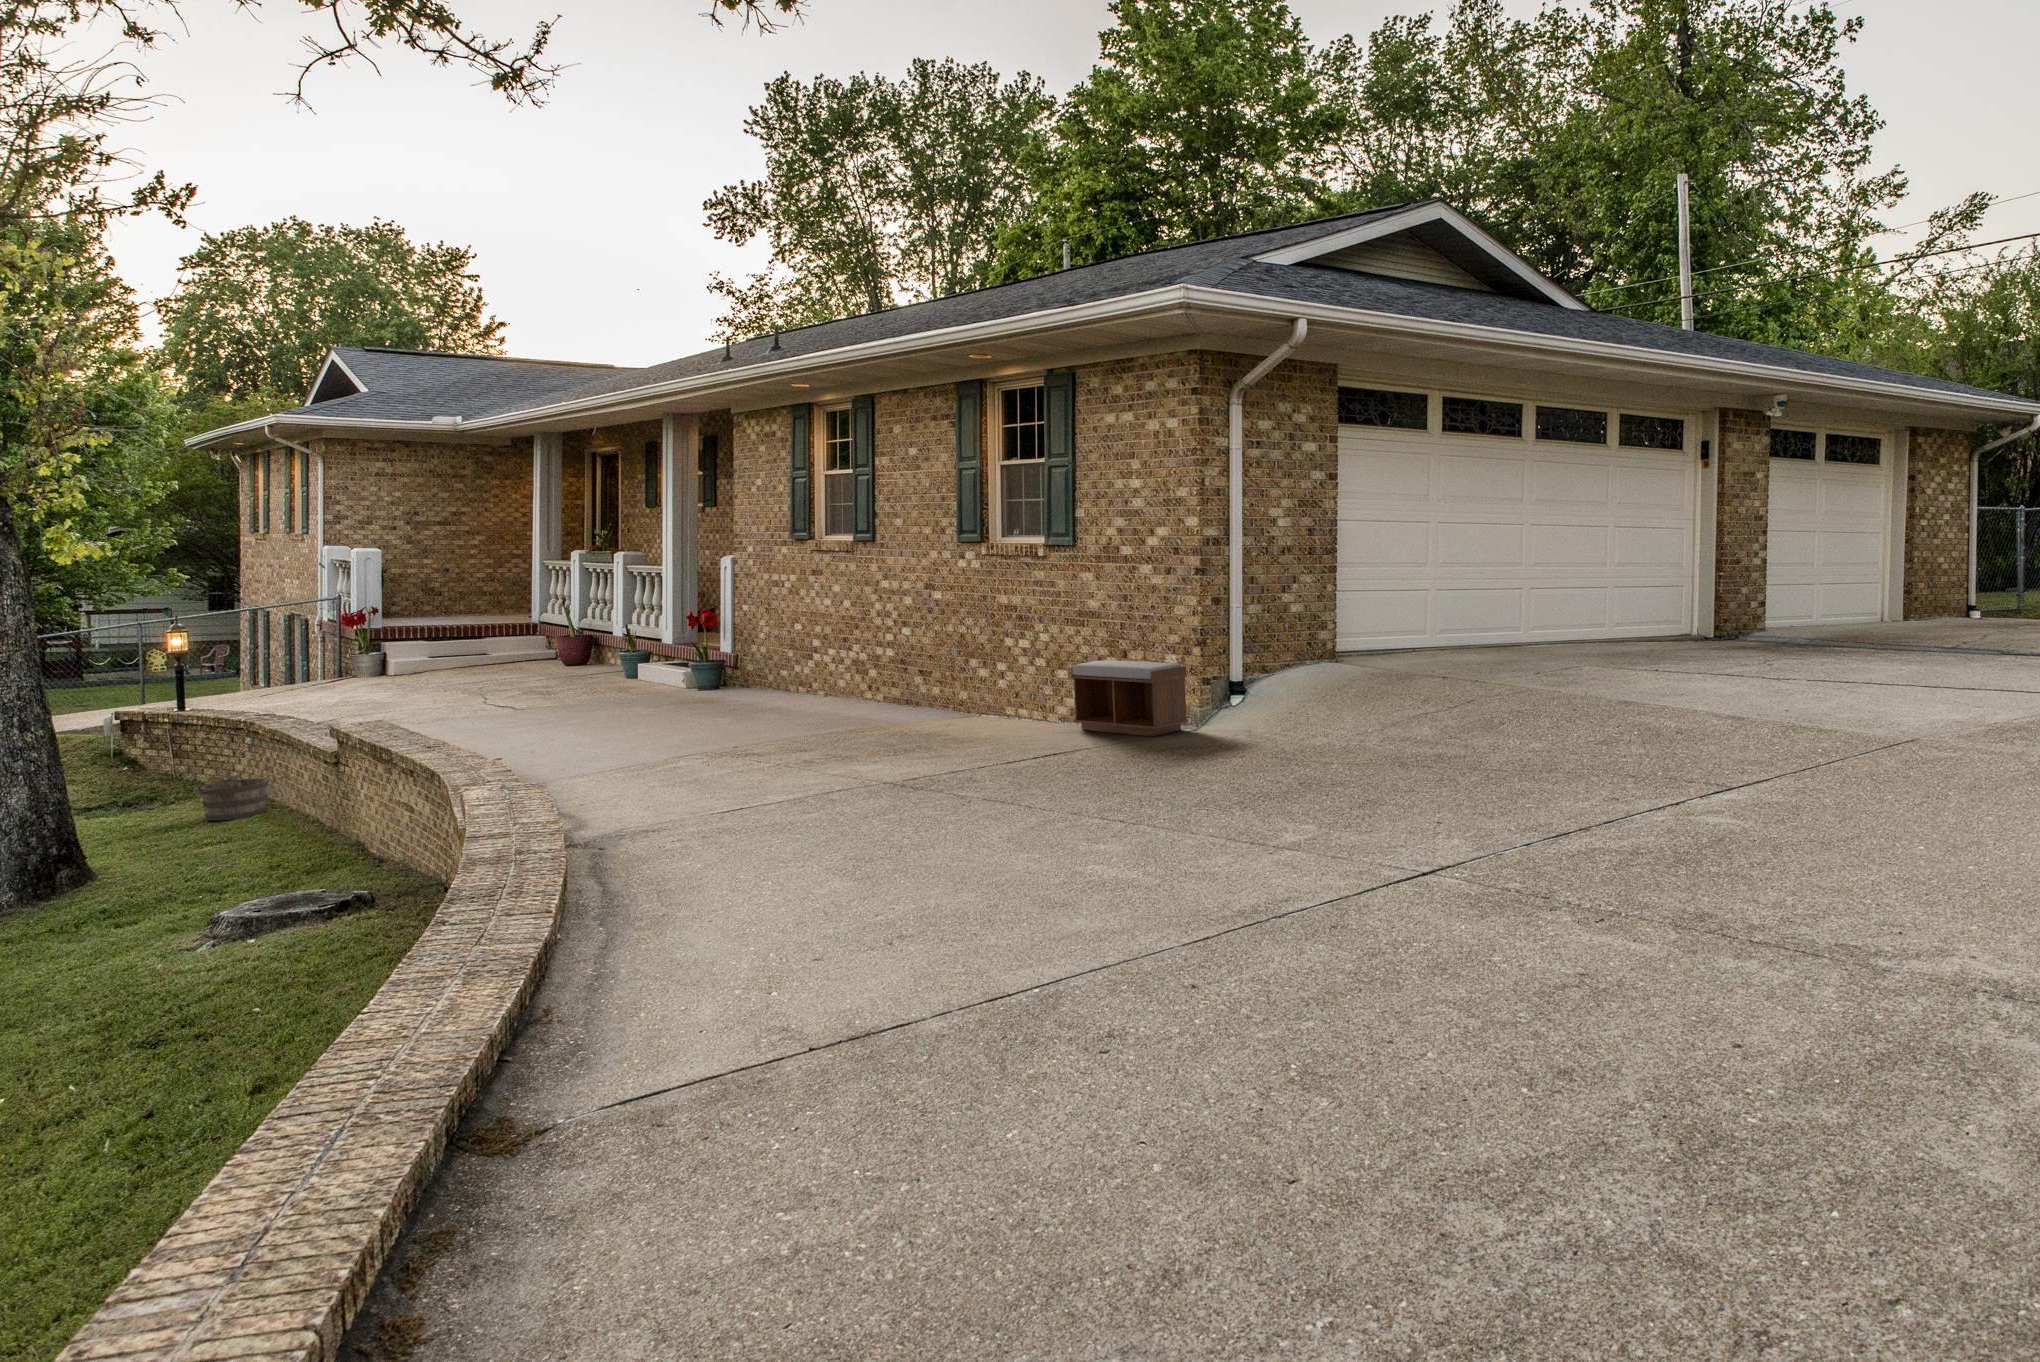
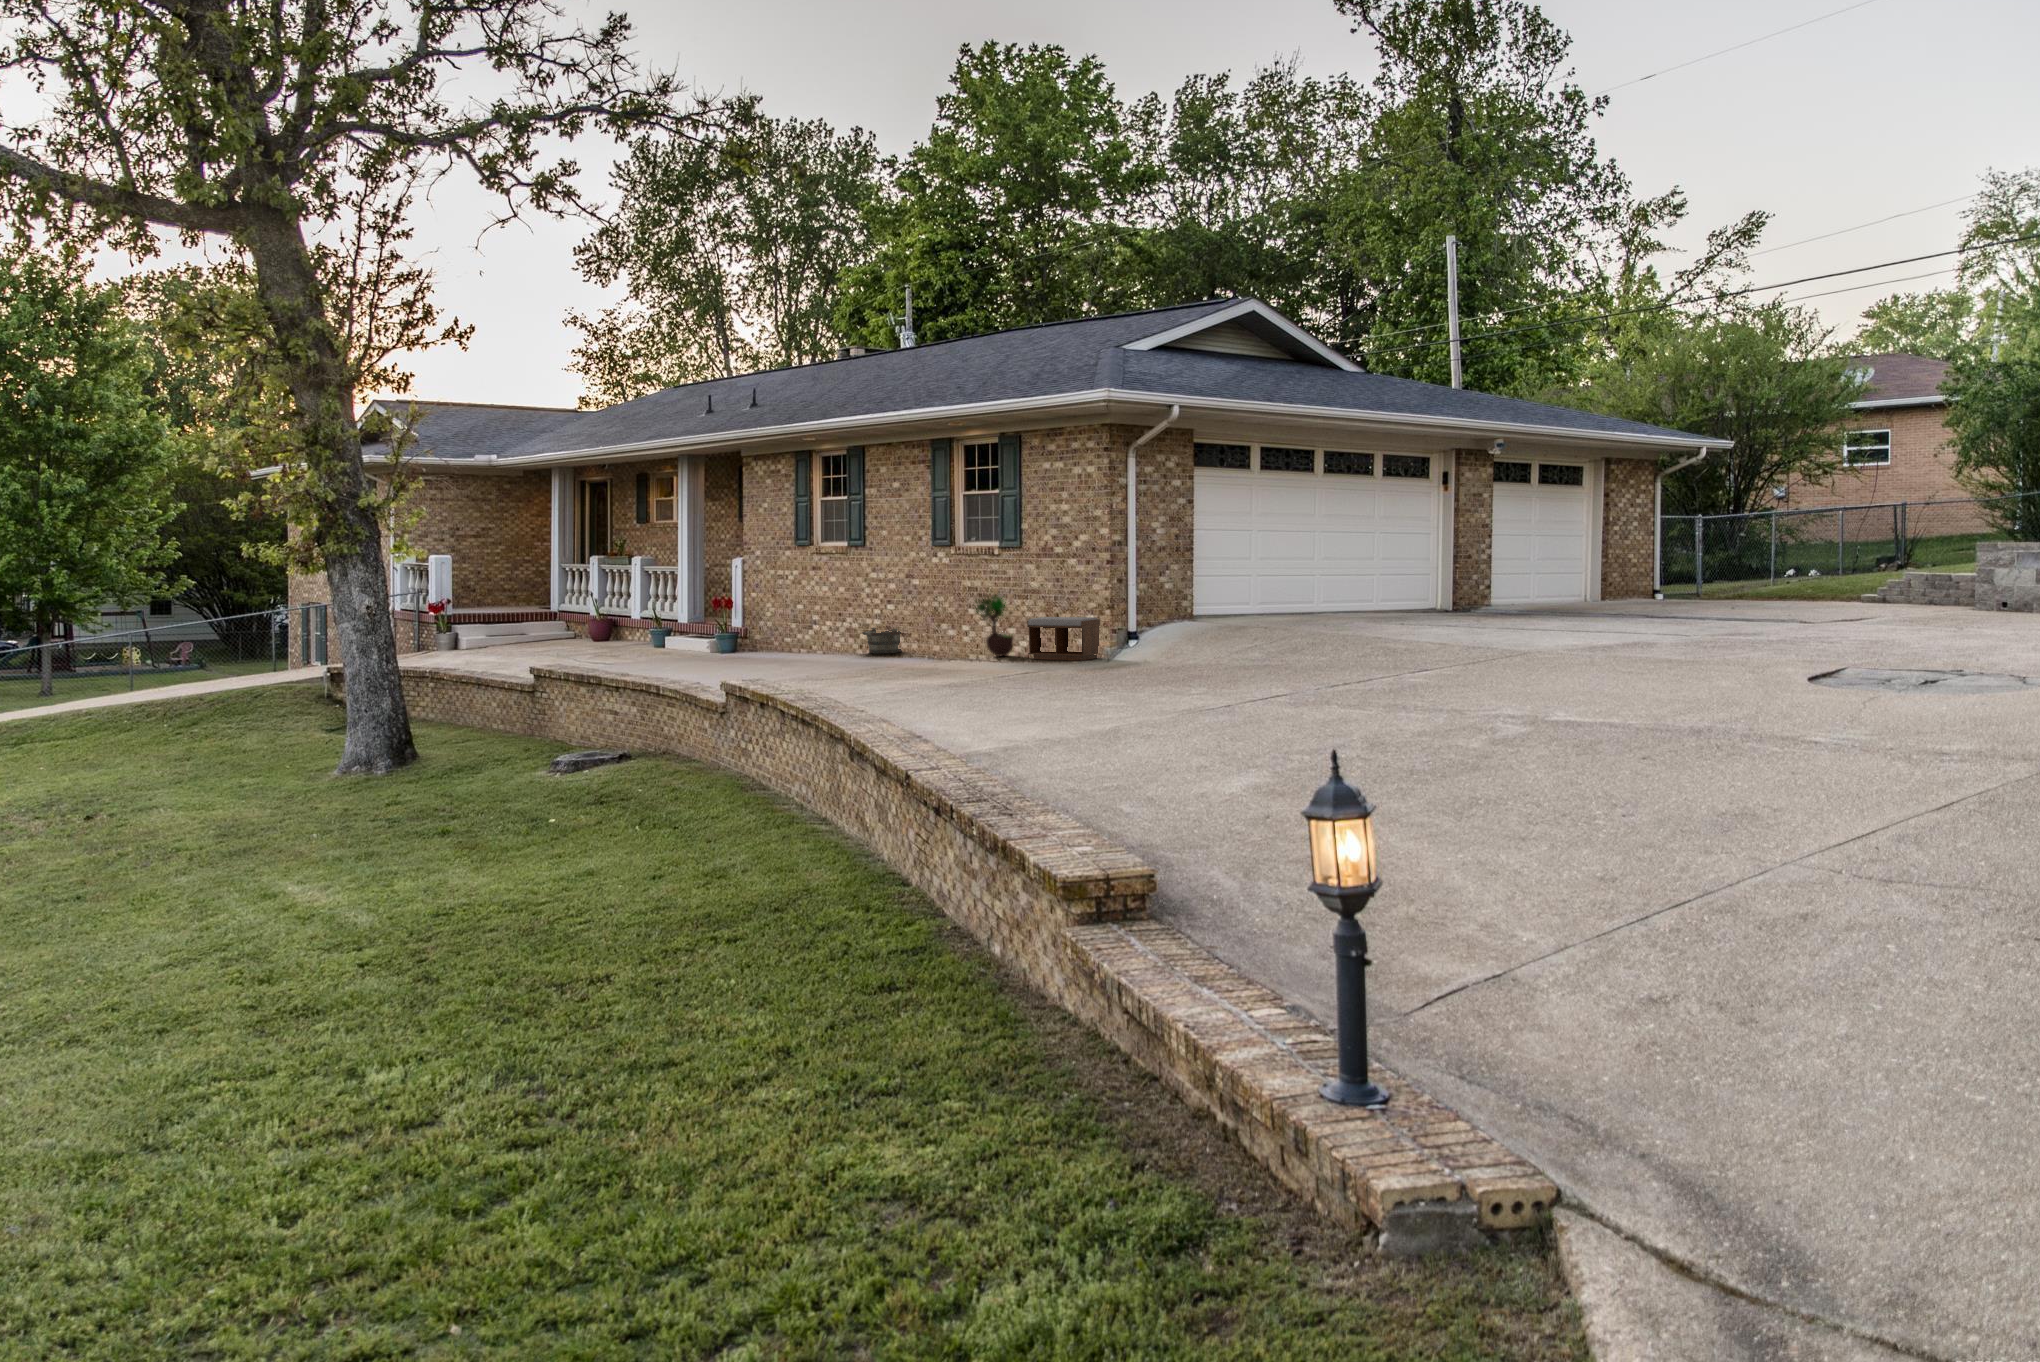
potted tree: none [990,612,1065,721] -> present [976,595,1013,656]
bucket: present [193,775,269,821] -> present [862,628,902,654]

